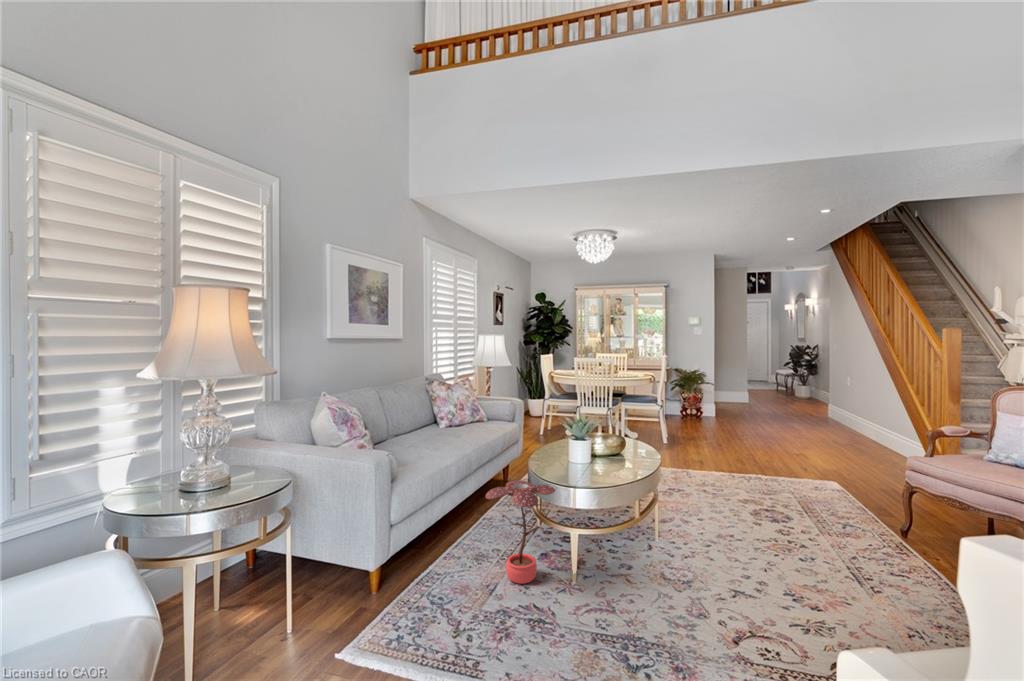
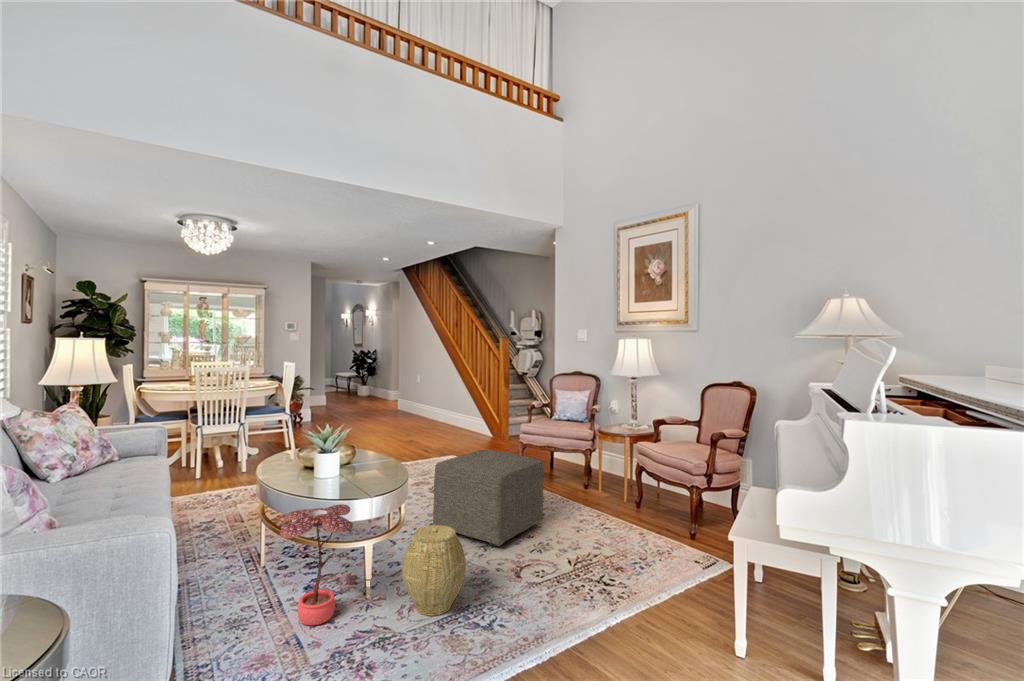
ottoman: none [699,472,862,598] -> present [433,450,544,546]
woven basket: none [576,531,646,631] -> present [402,525,466,616]

